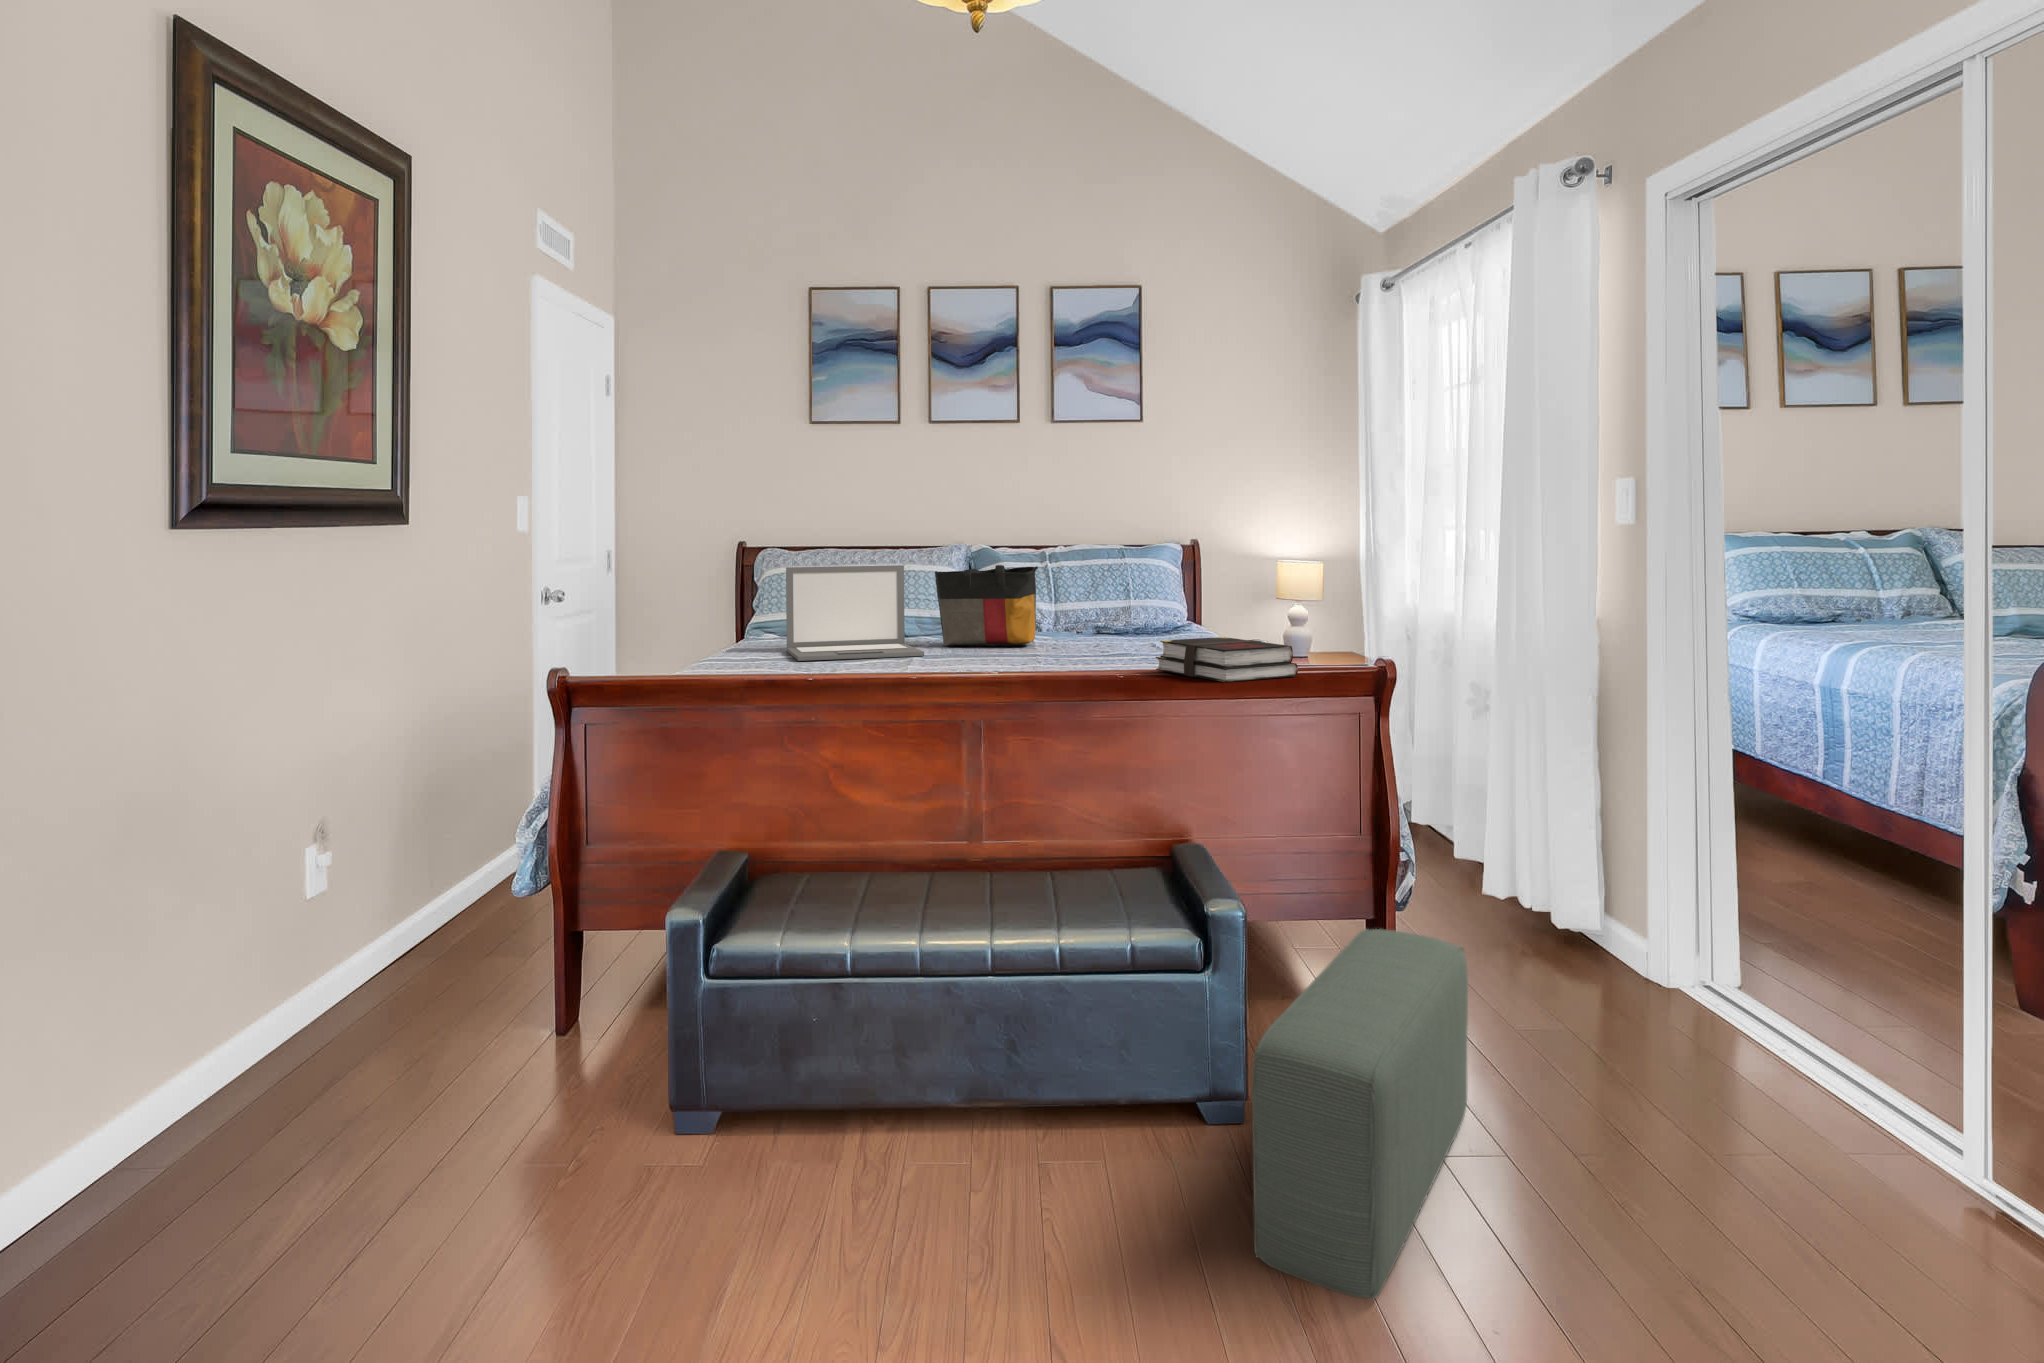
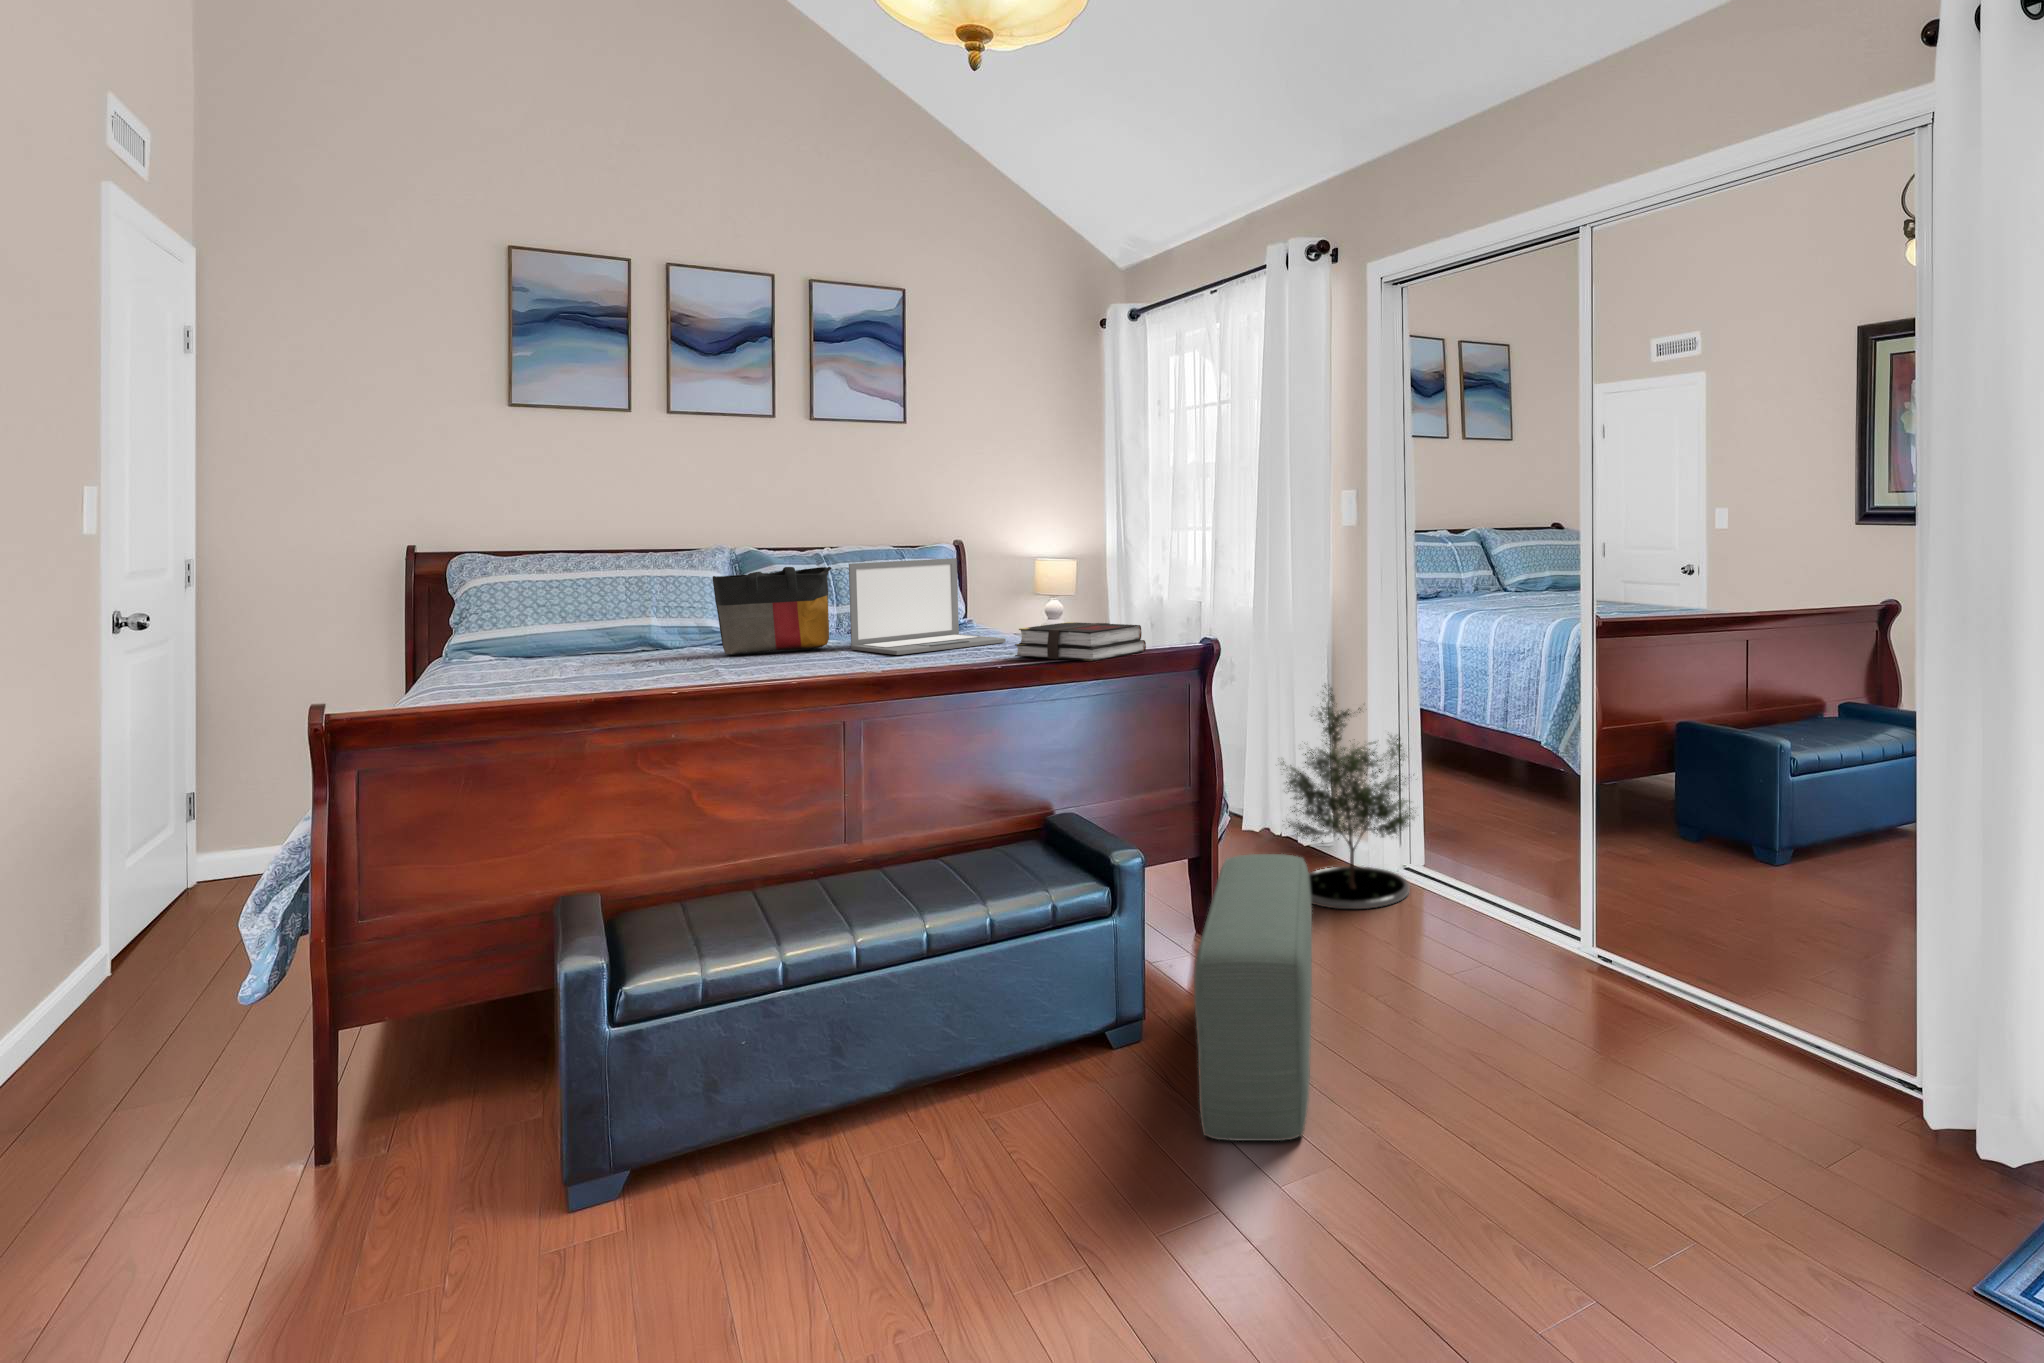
laptop: present [786,565,924,661] -> present [849,558,1006,655]
potted tree: none [1478,732,1688,1027] -> present [1281,687,1415,909]

